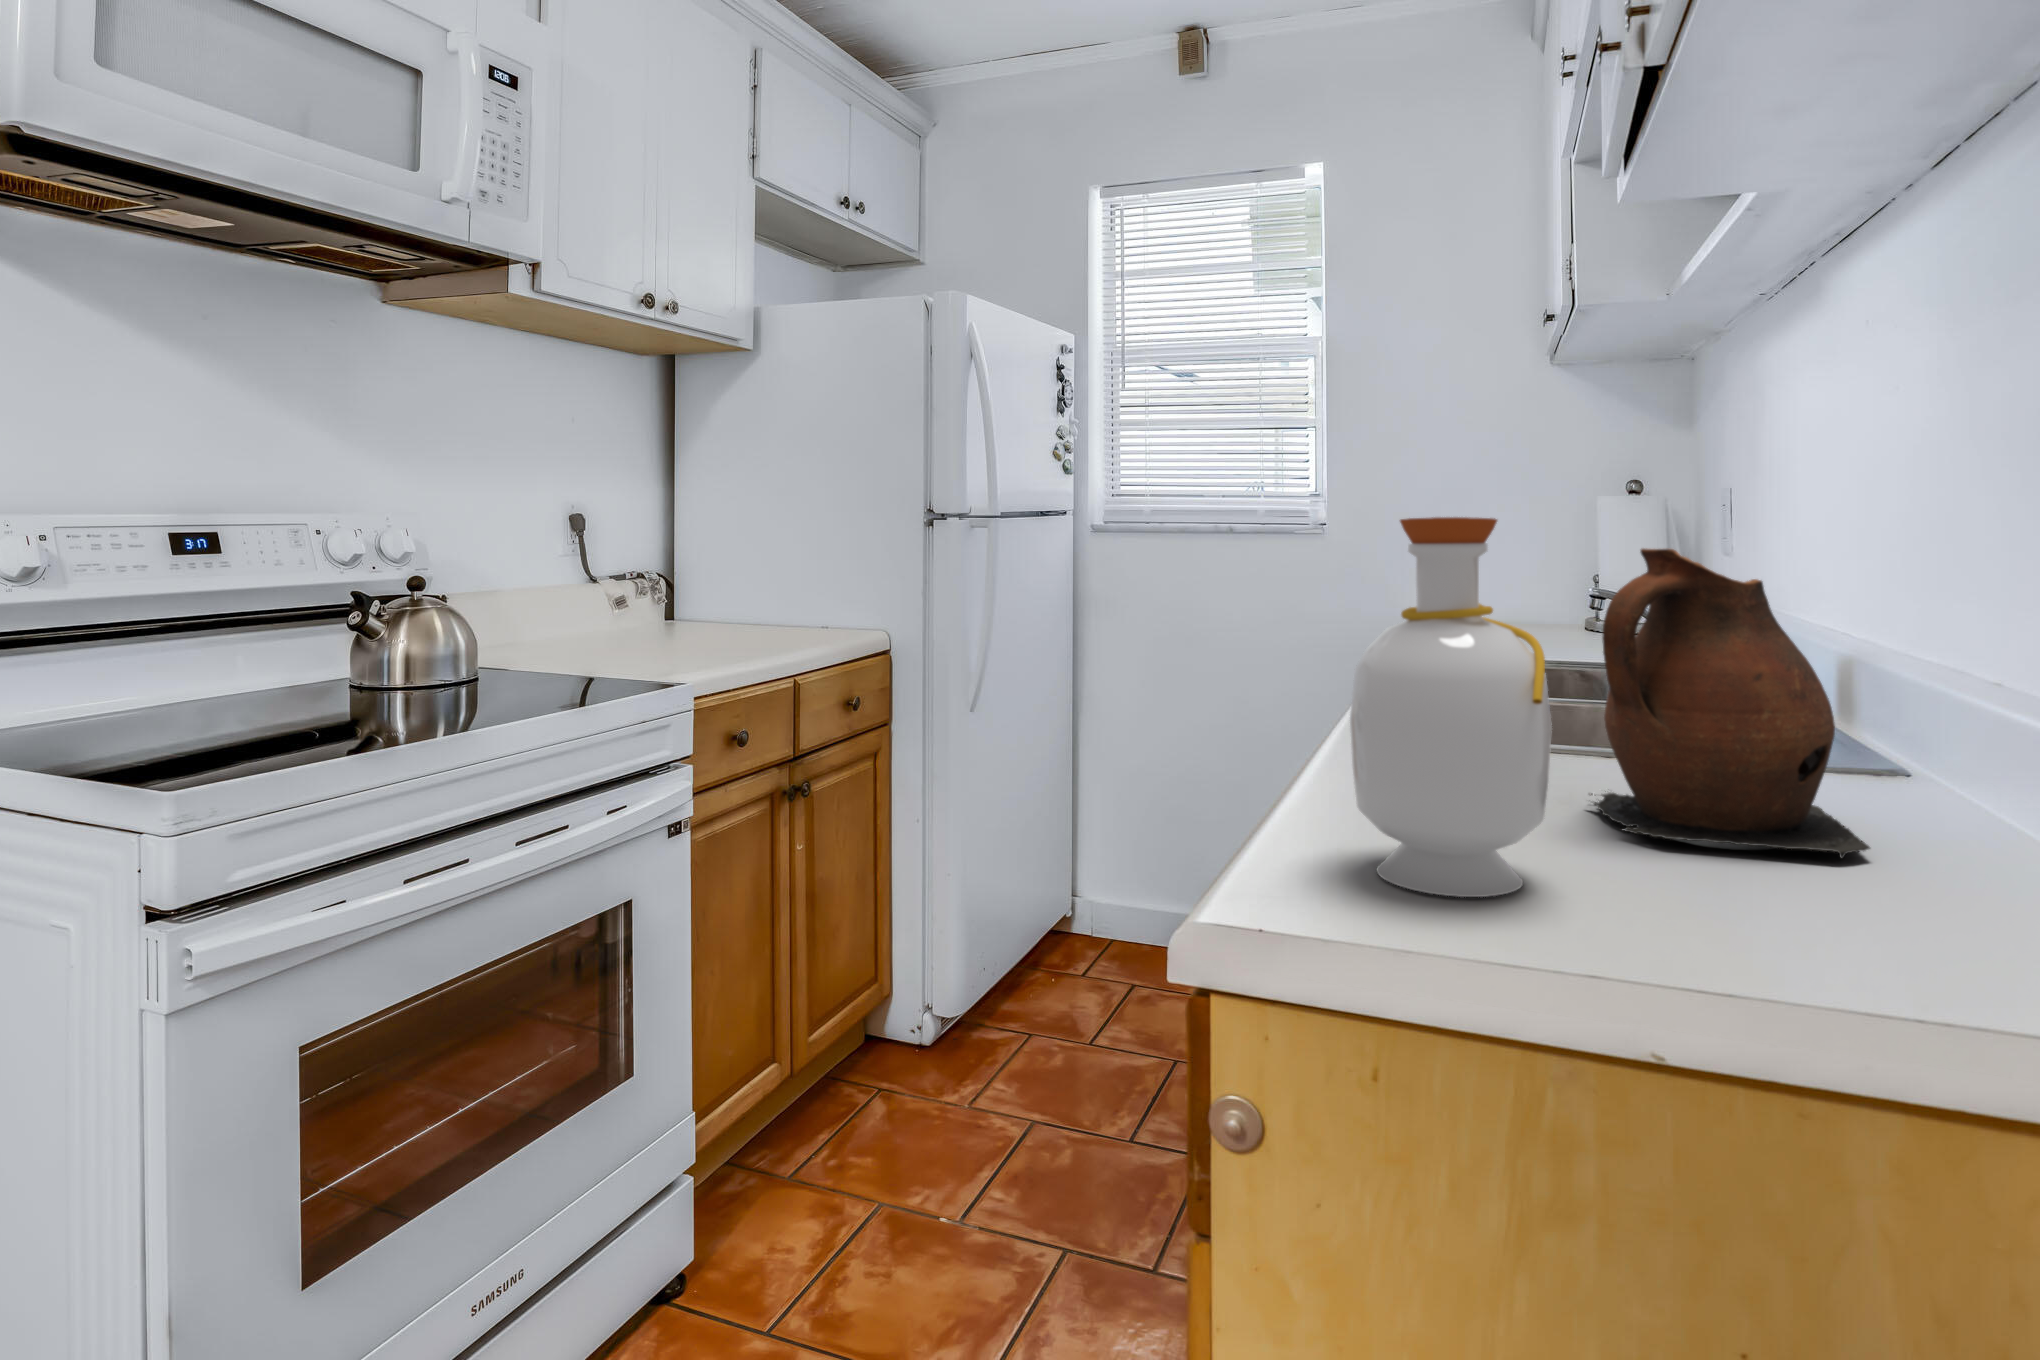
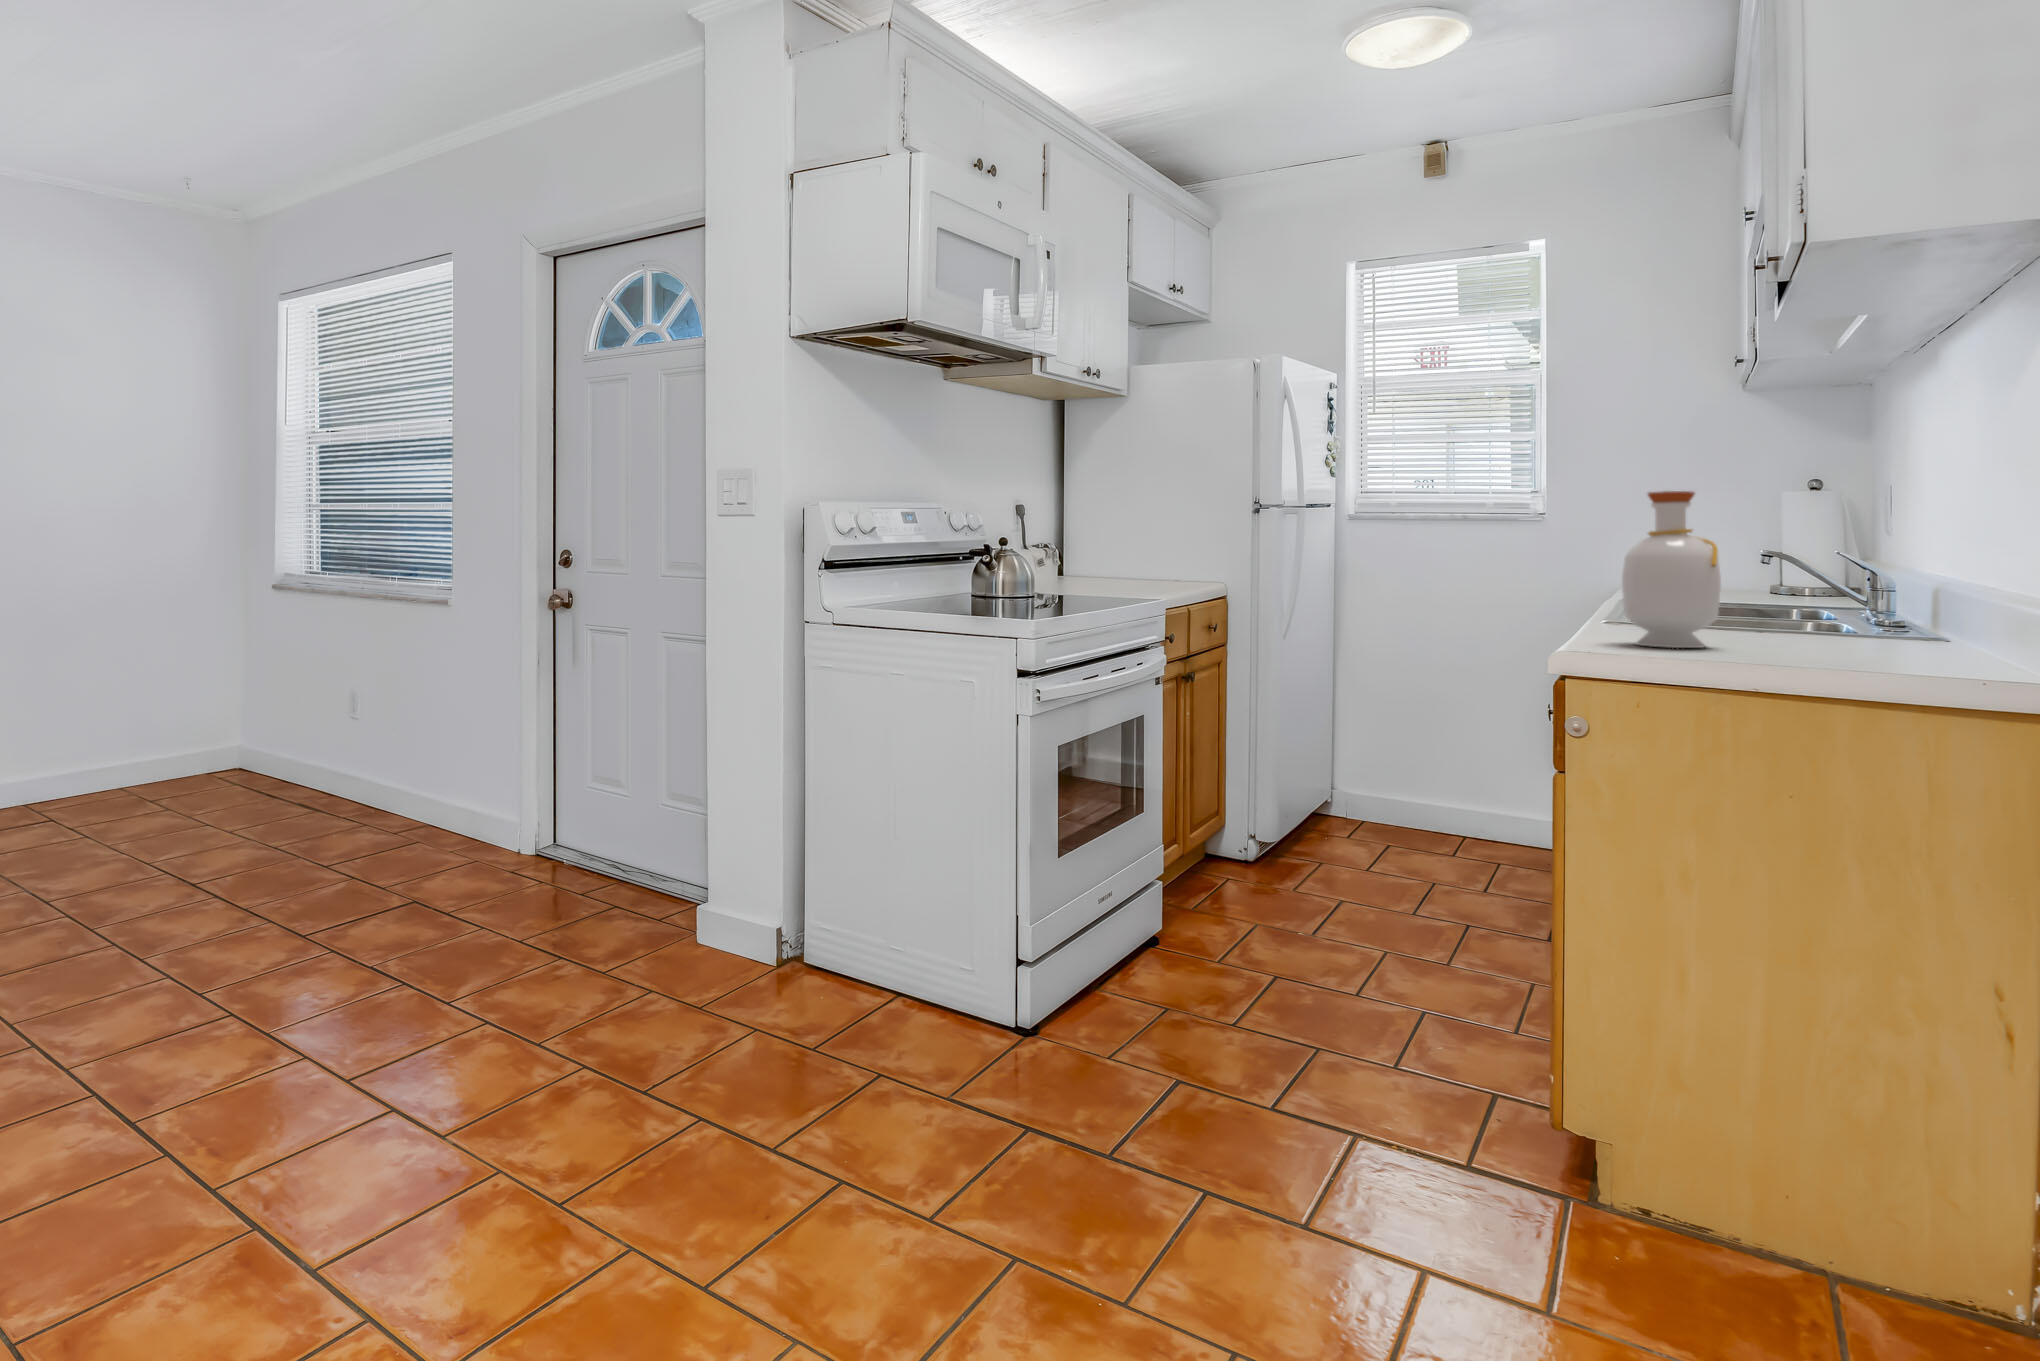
ceramic pitcher: present [1591,549,1870,858] -> none [1744,507,1890,645]

